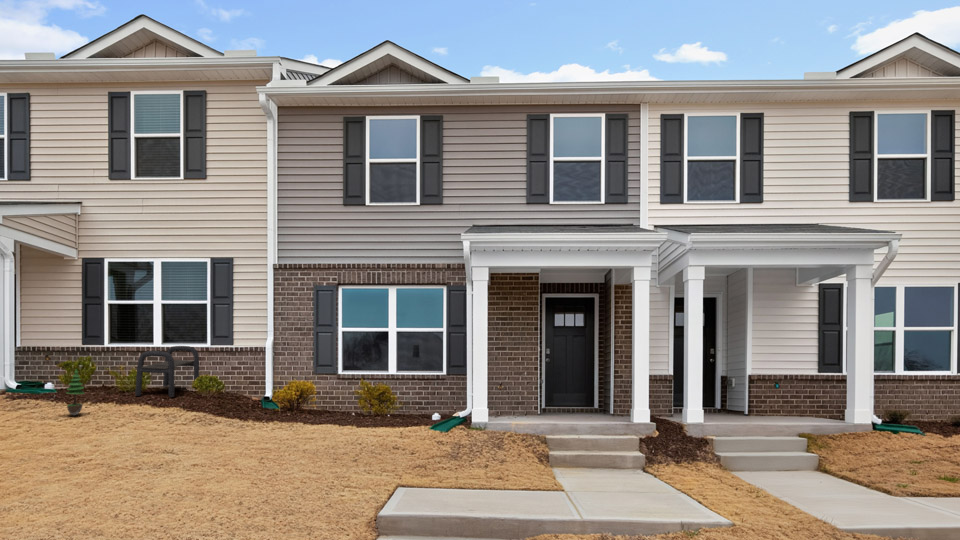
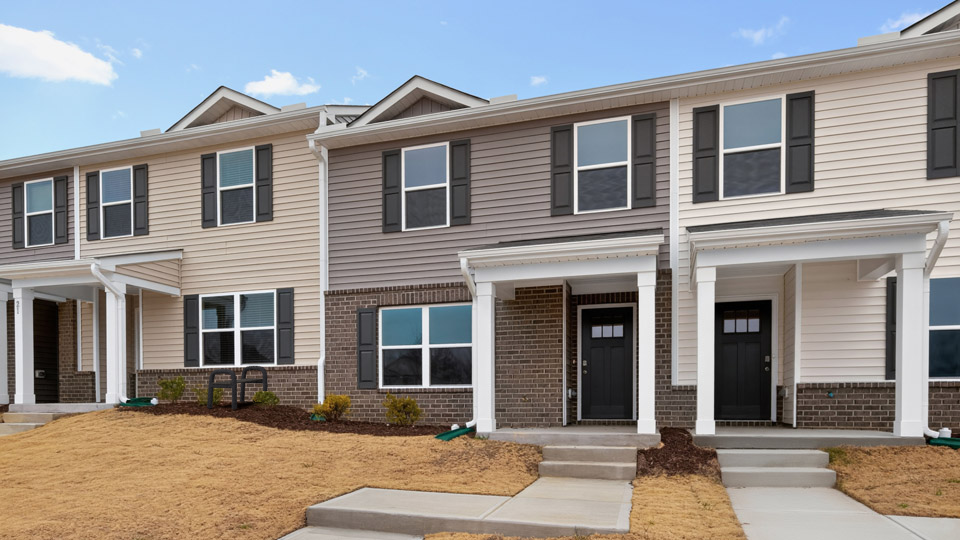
potted tree: present [66,369,84,416] -> none [134,382,150,423]

